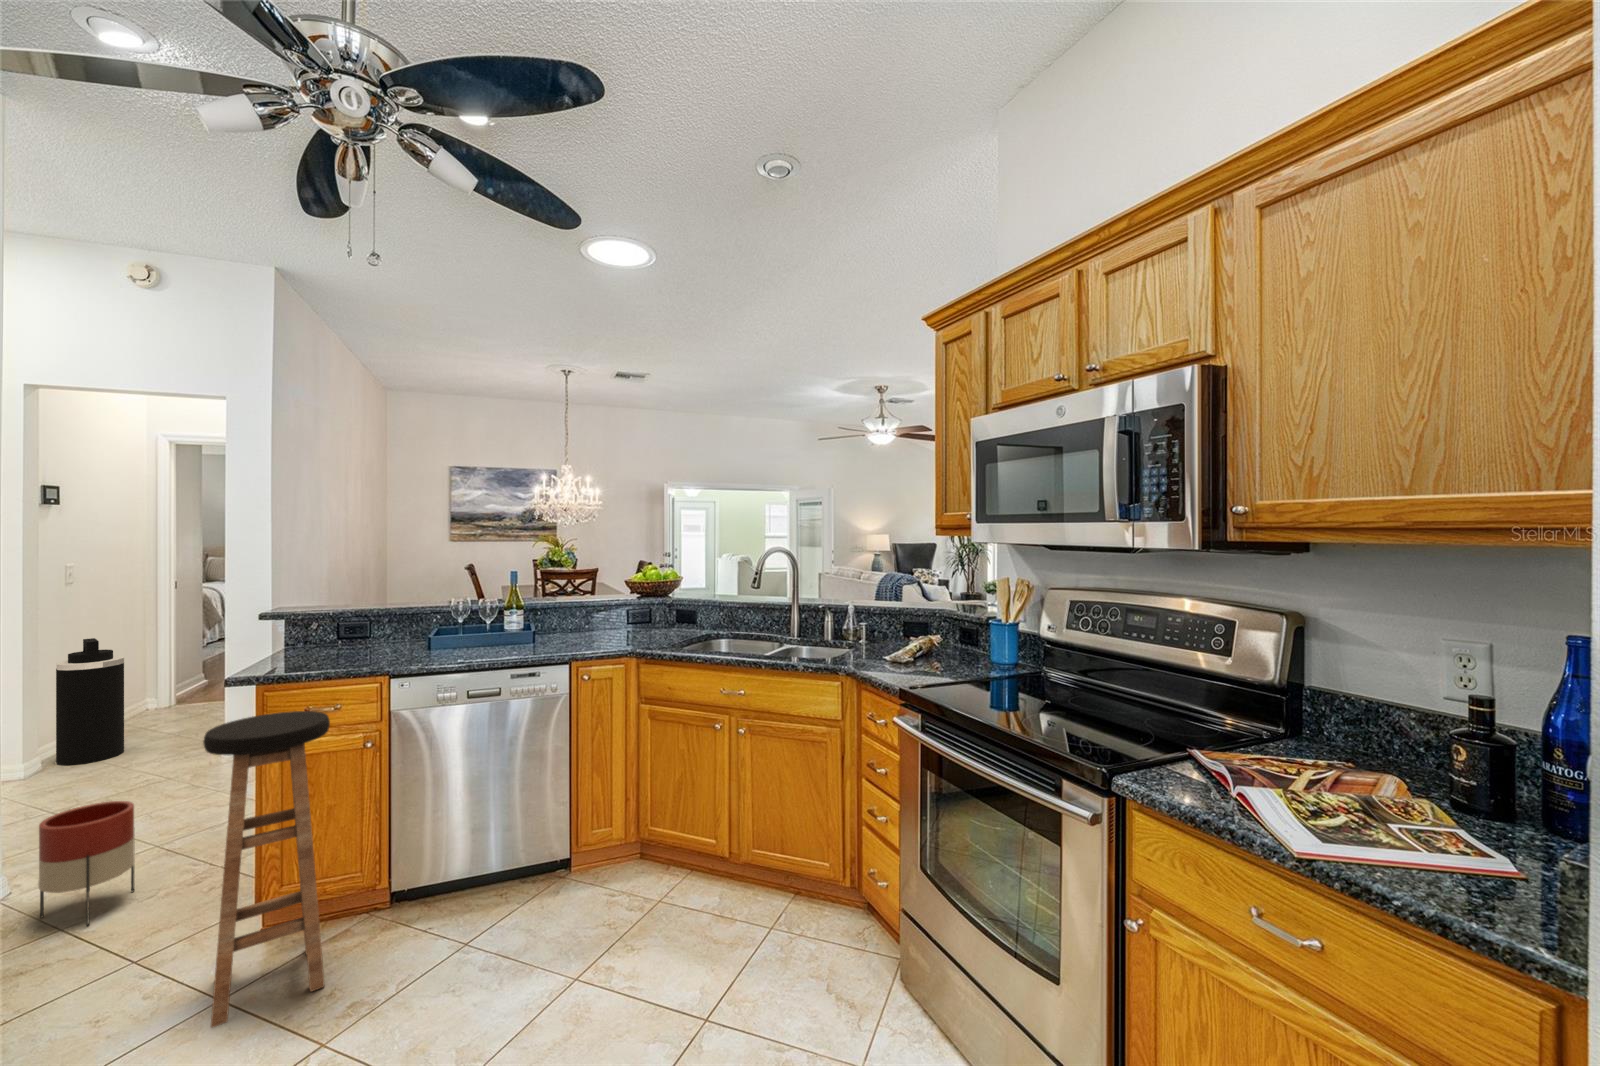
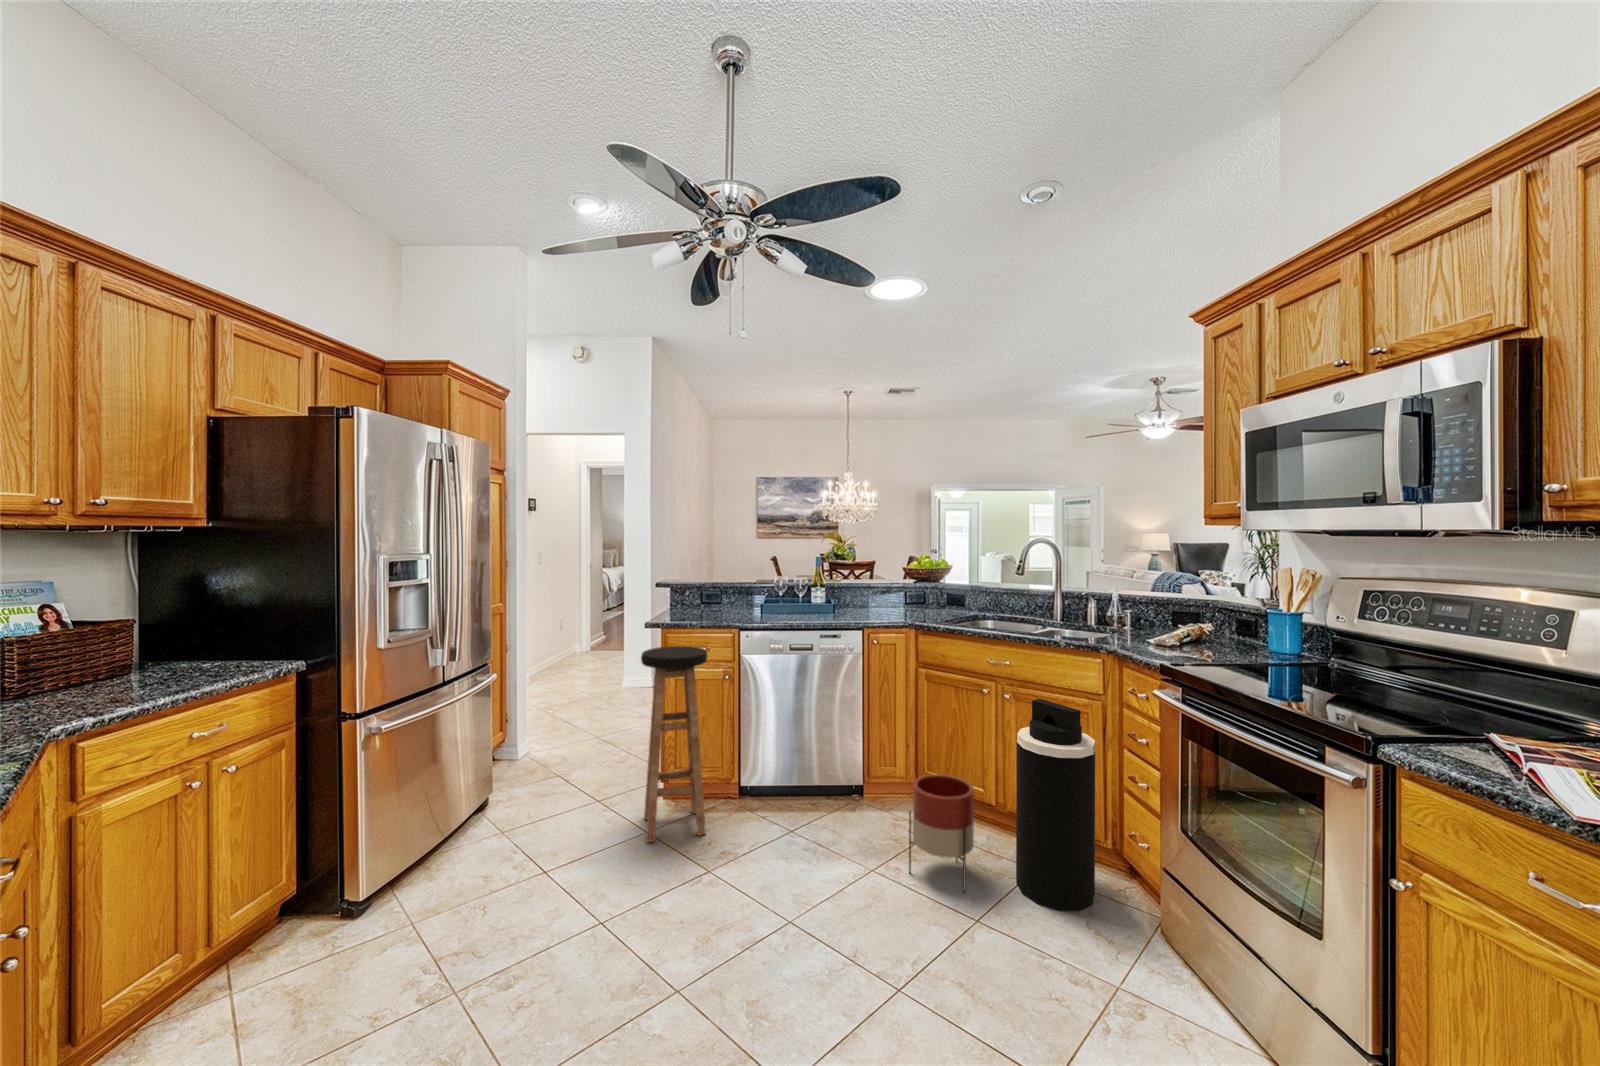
trash can: present [56,638,124,765] -> present [1016,699,1095,911]
planter: present [38,801,135,926] -> present [909,774,974,892]

